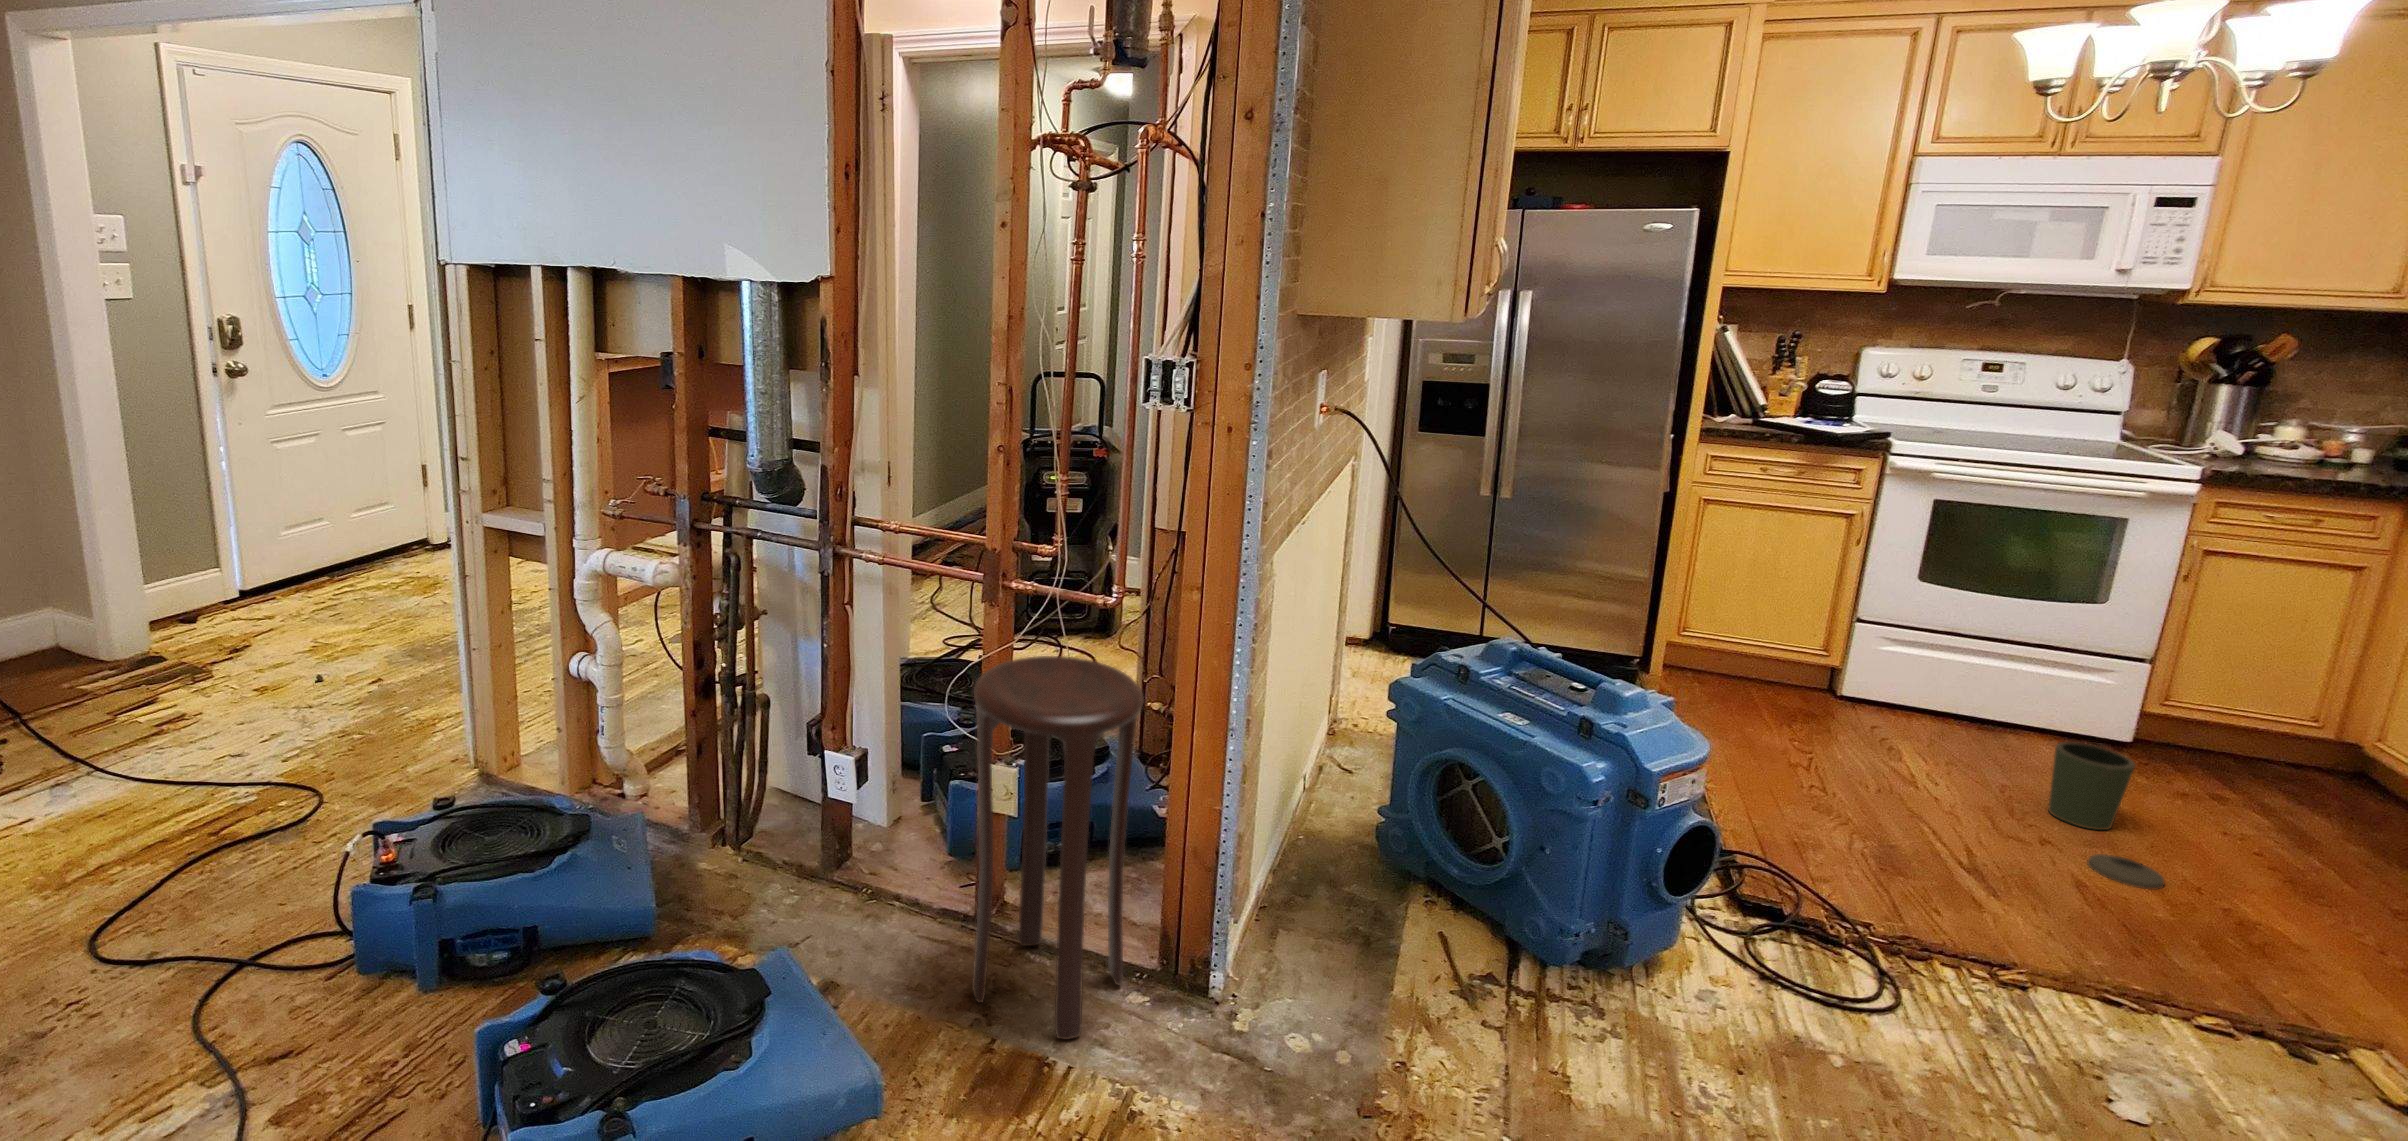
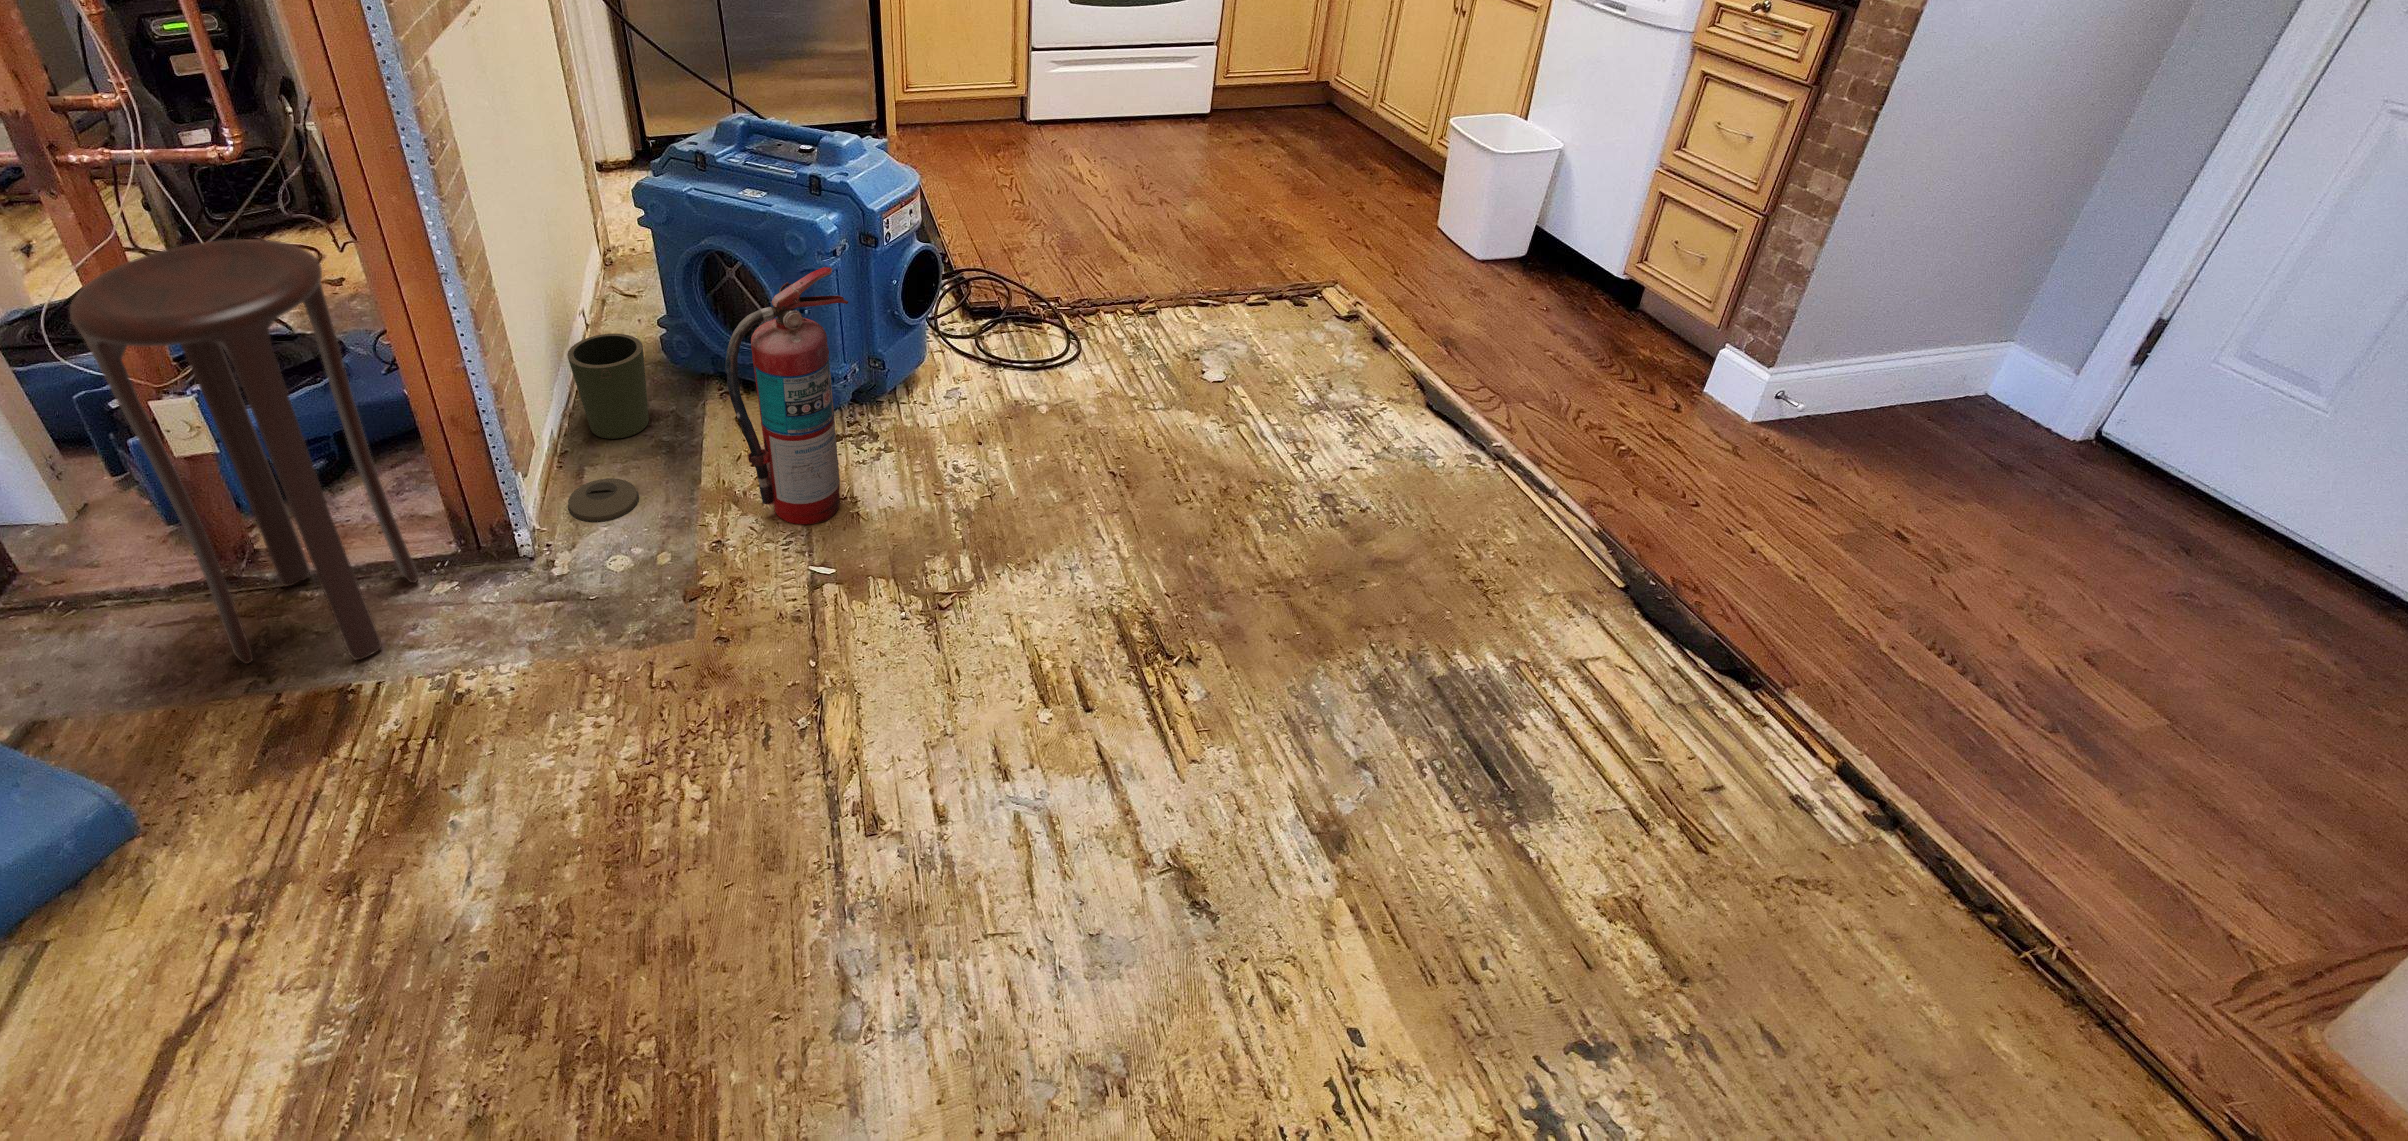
trash can: present [2049,742,2164,890] -> present [567,334,649,522]
fire extinguisher: none [1455,817,1608,1090] -> present [725,267,848,524]

